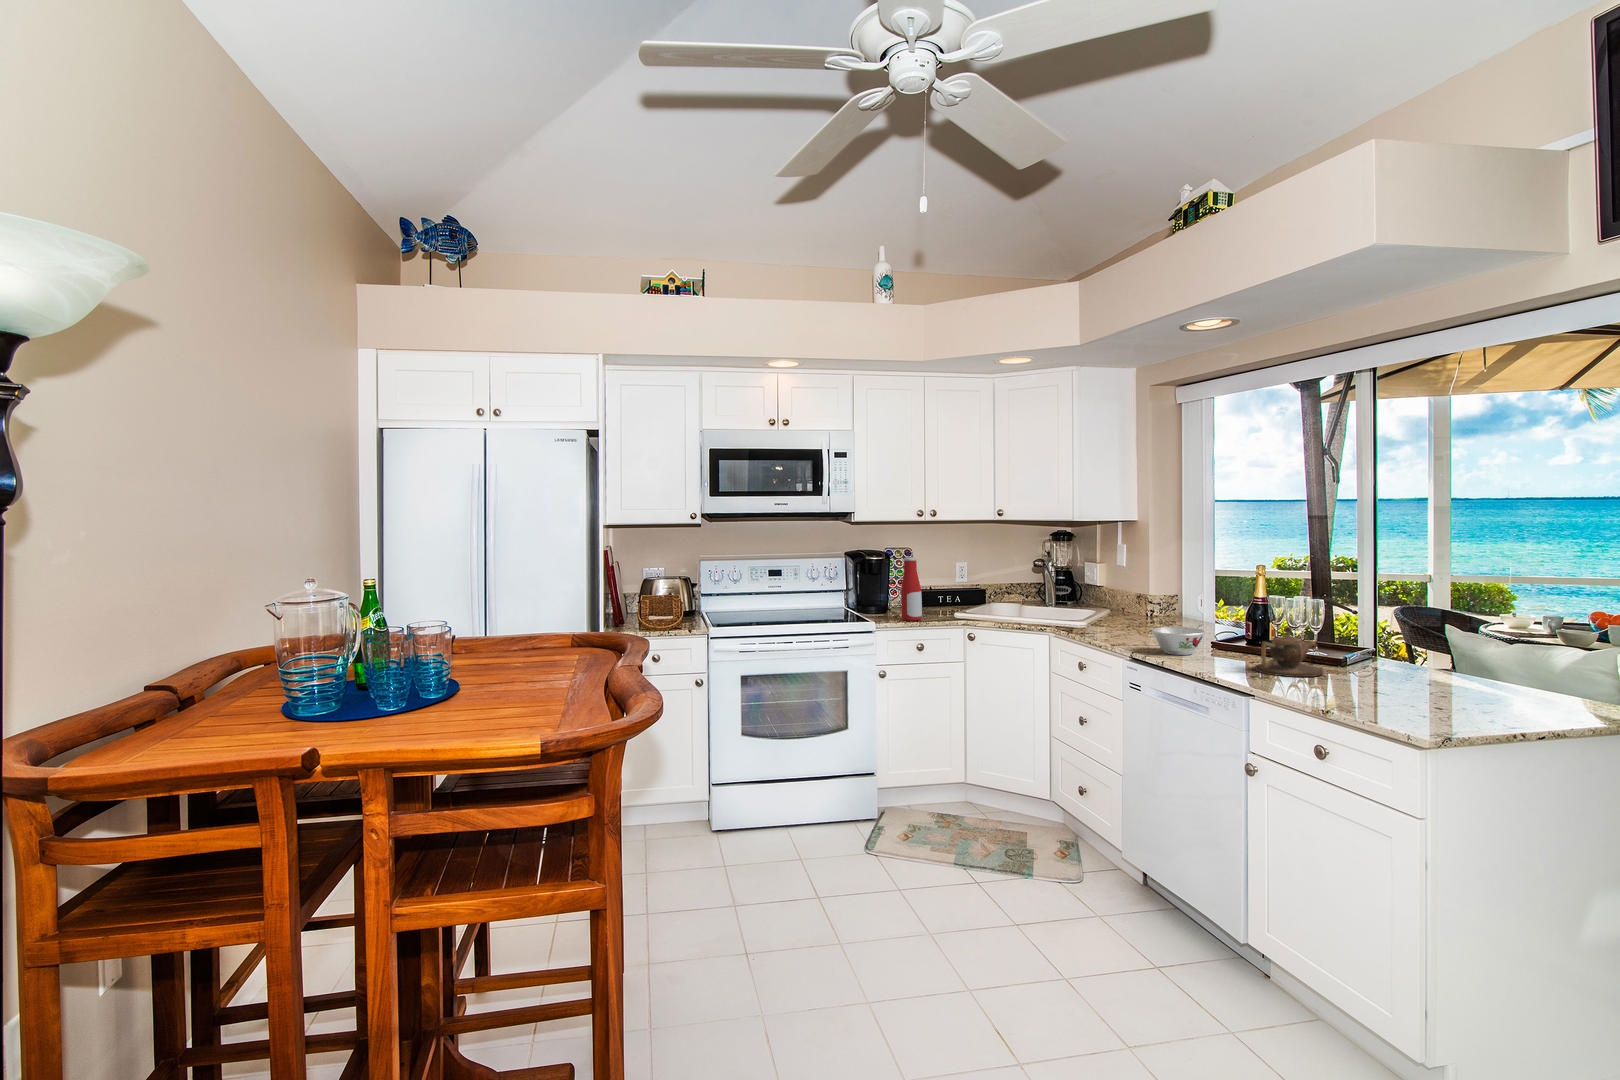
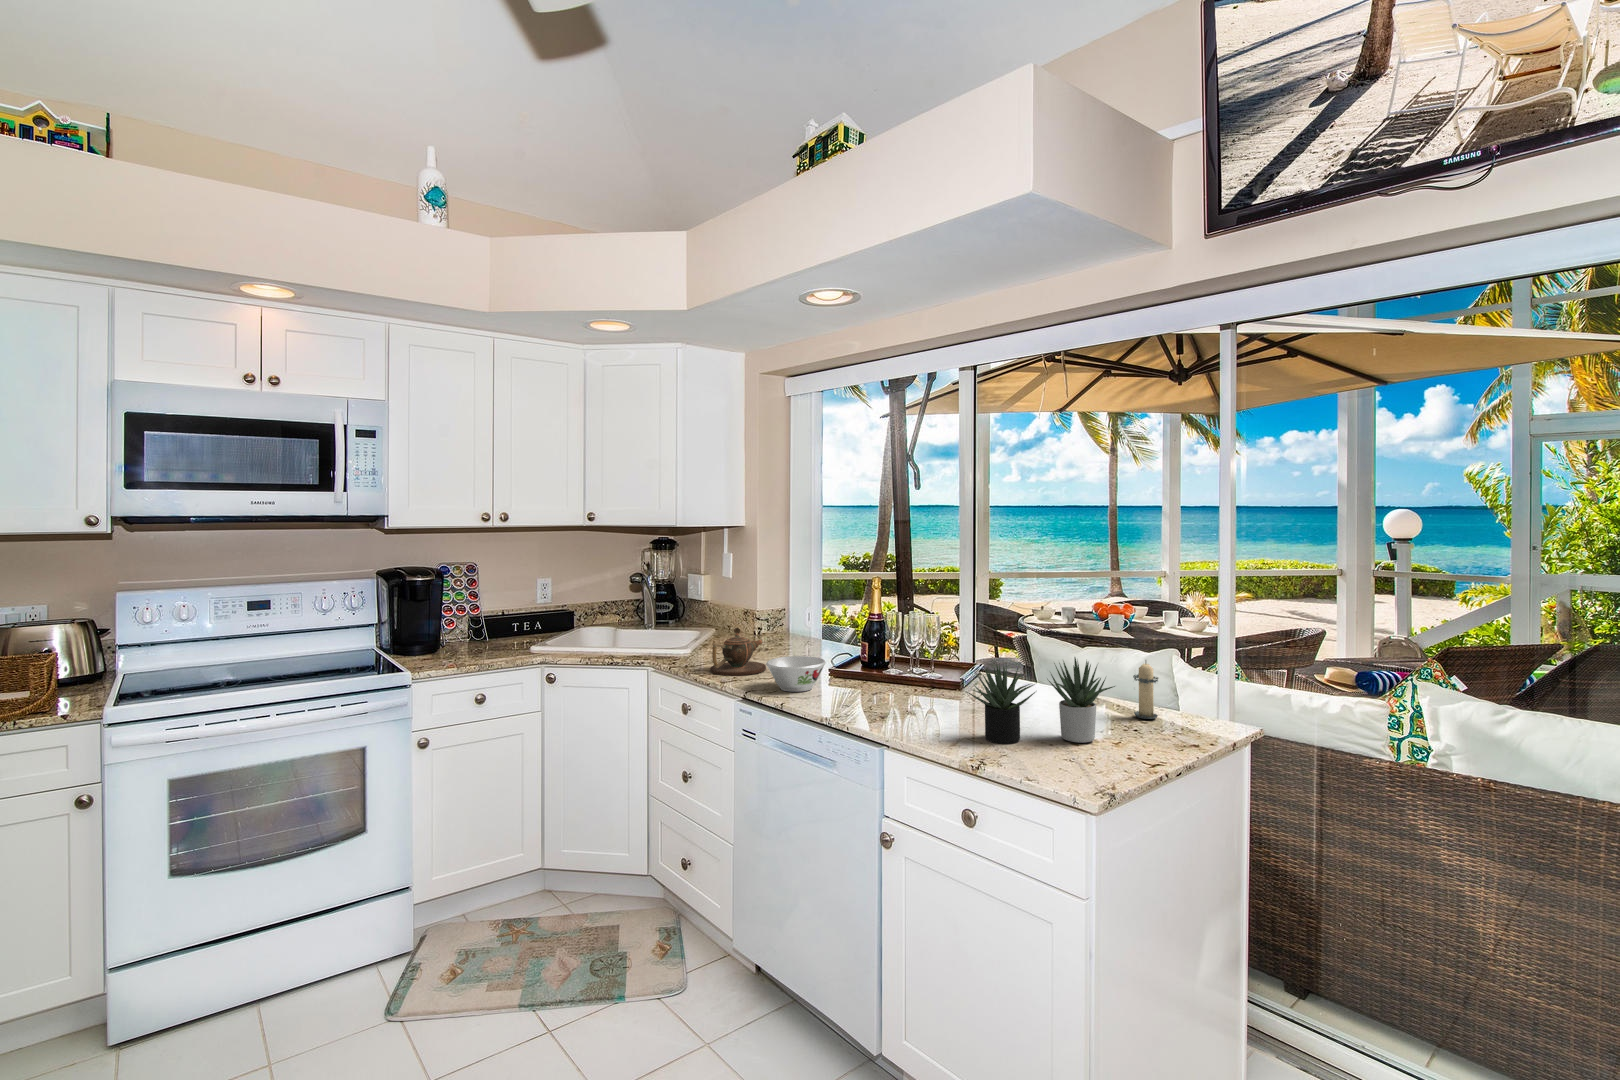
bottle: present [901,557,922,621] -> none [453,577,483,662]
teapot: present [1255,626,1323,677] -> present [710,628,766,676]
succulent plant: none [1323,629,1482,704] -> present [967,657,1115,744]
candle: none [1515,641,1550,698] -> present [1133,660,1158,719]

